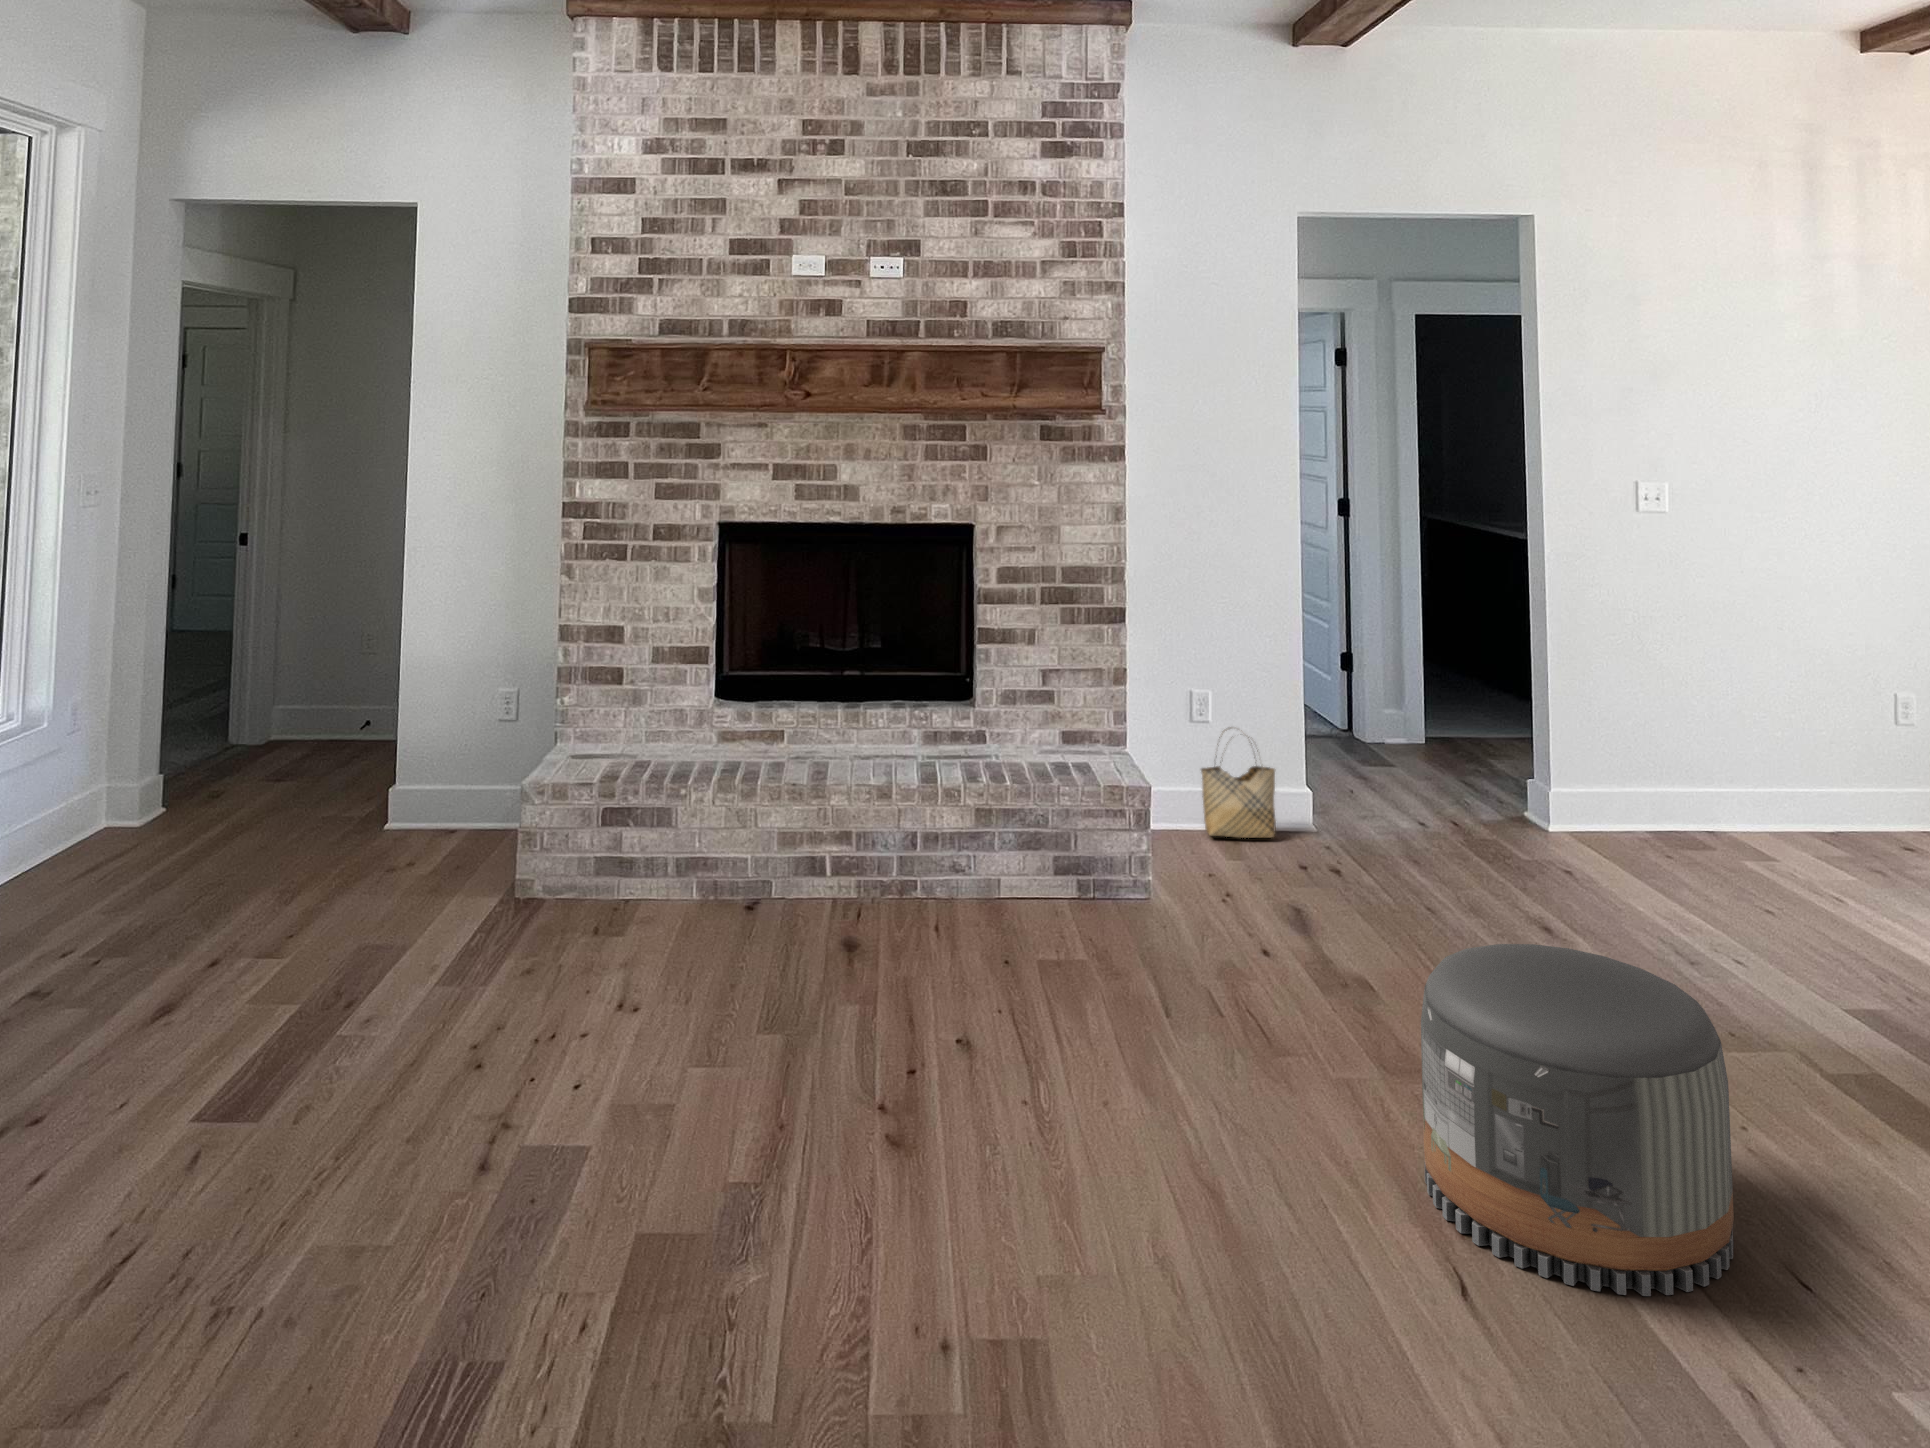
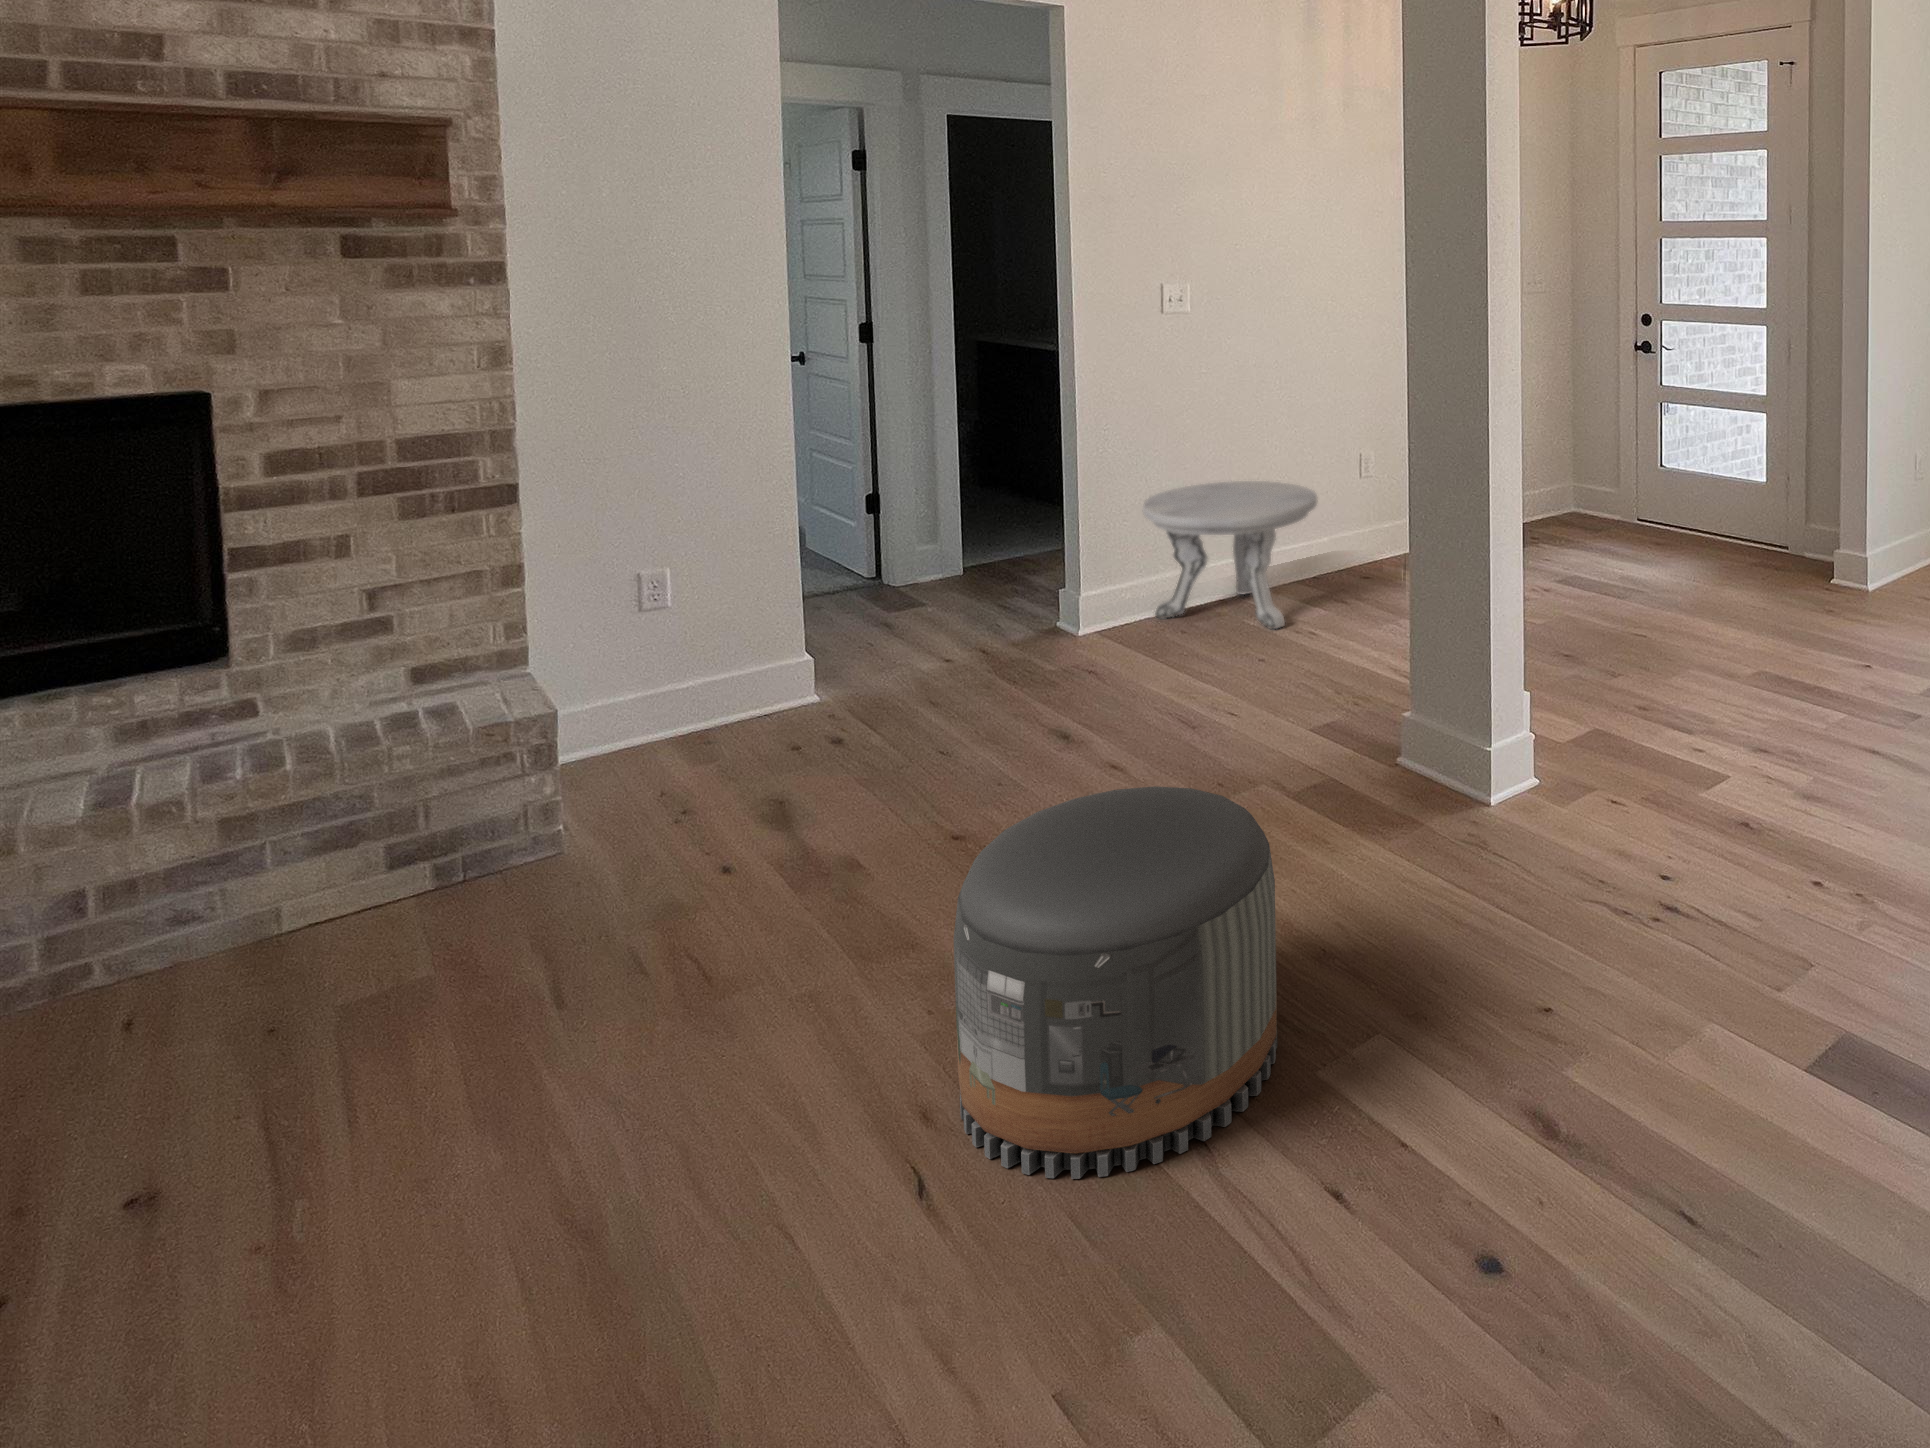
side table: none [1634,709,1853,888] -> present [1143,481,1317,629]
woven basket: present [1201,737,1276,838] -> none [644,600,753,740]

